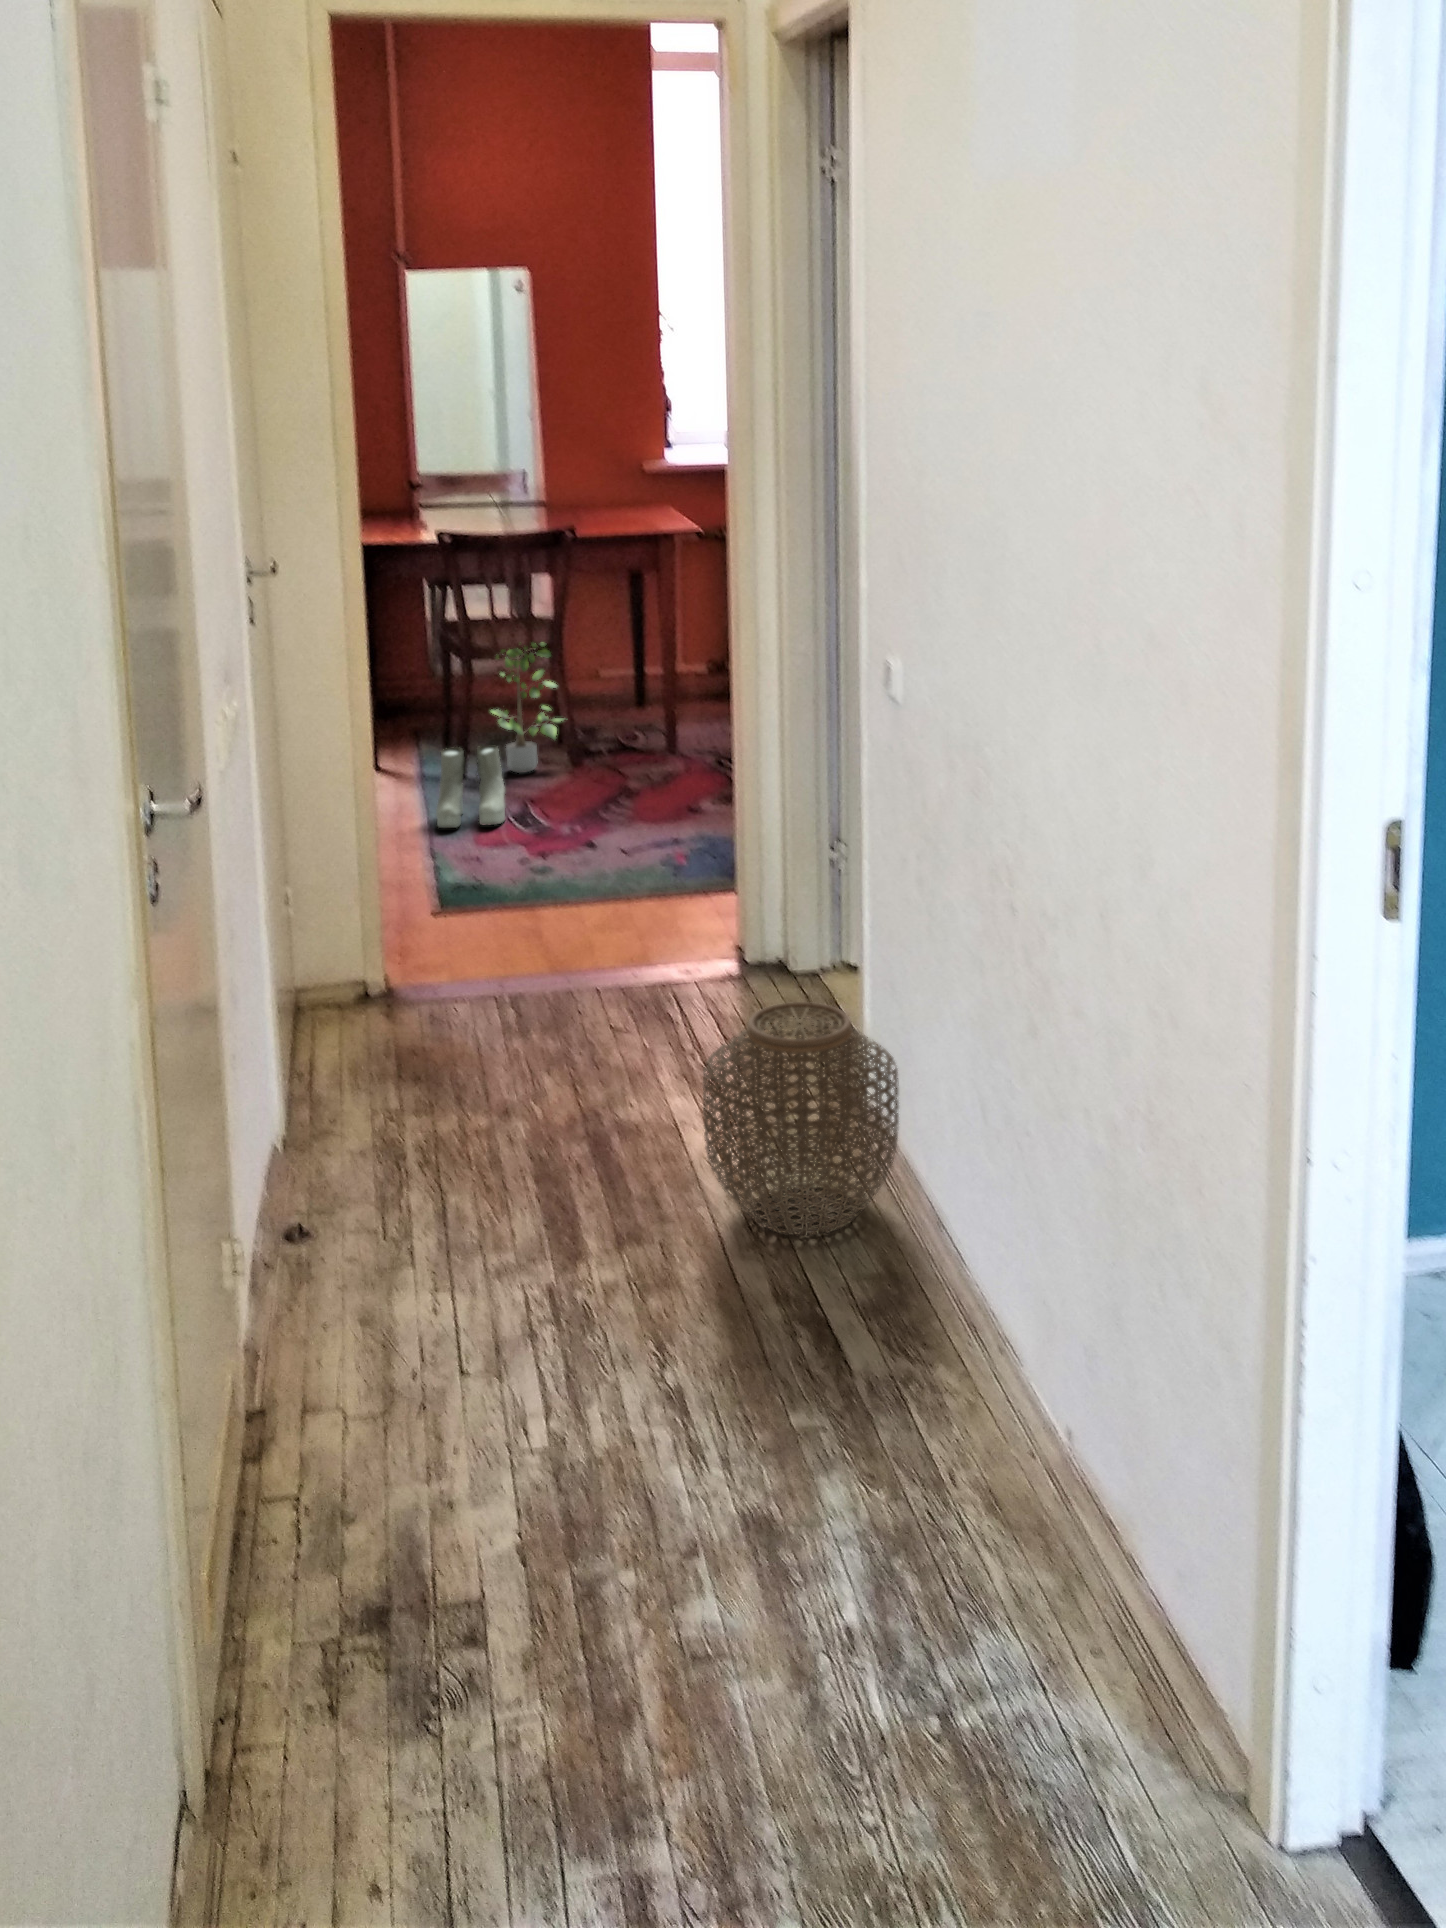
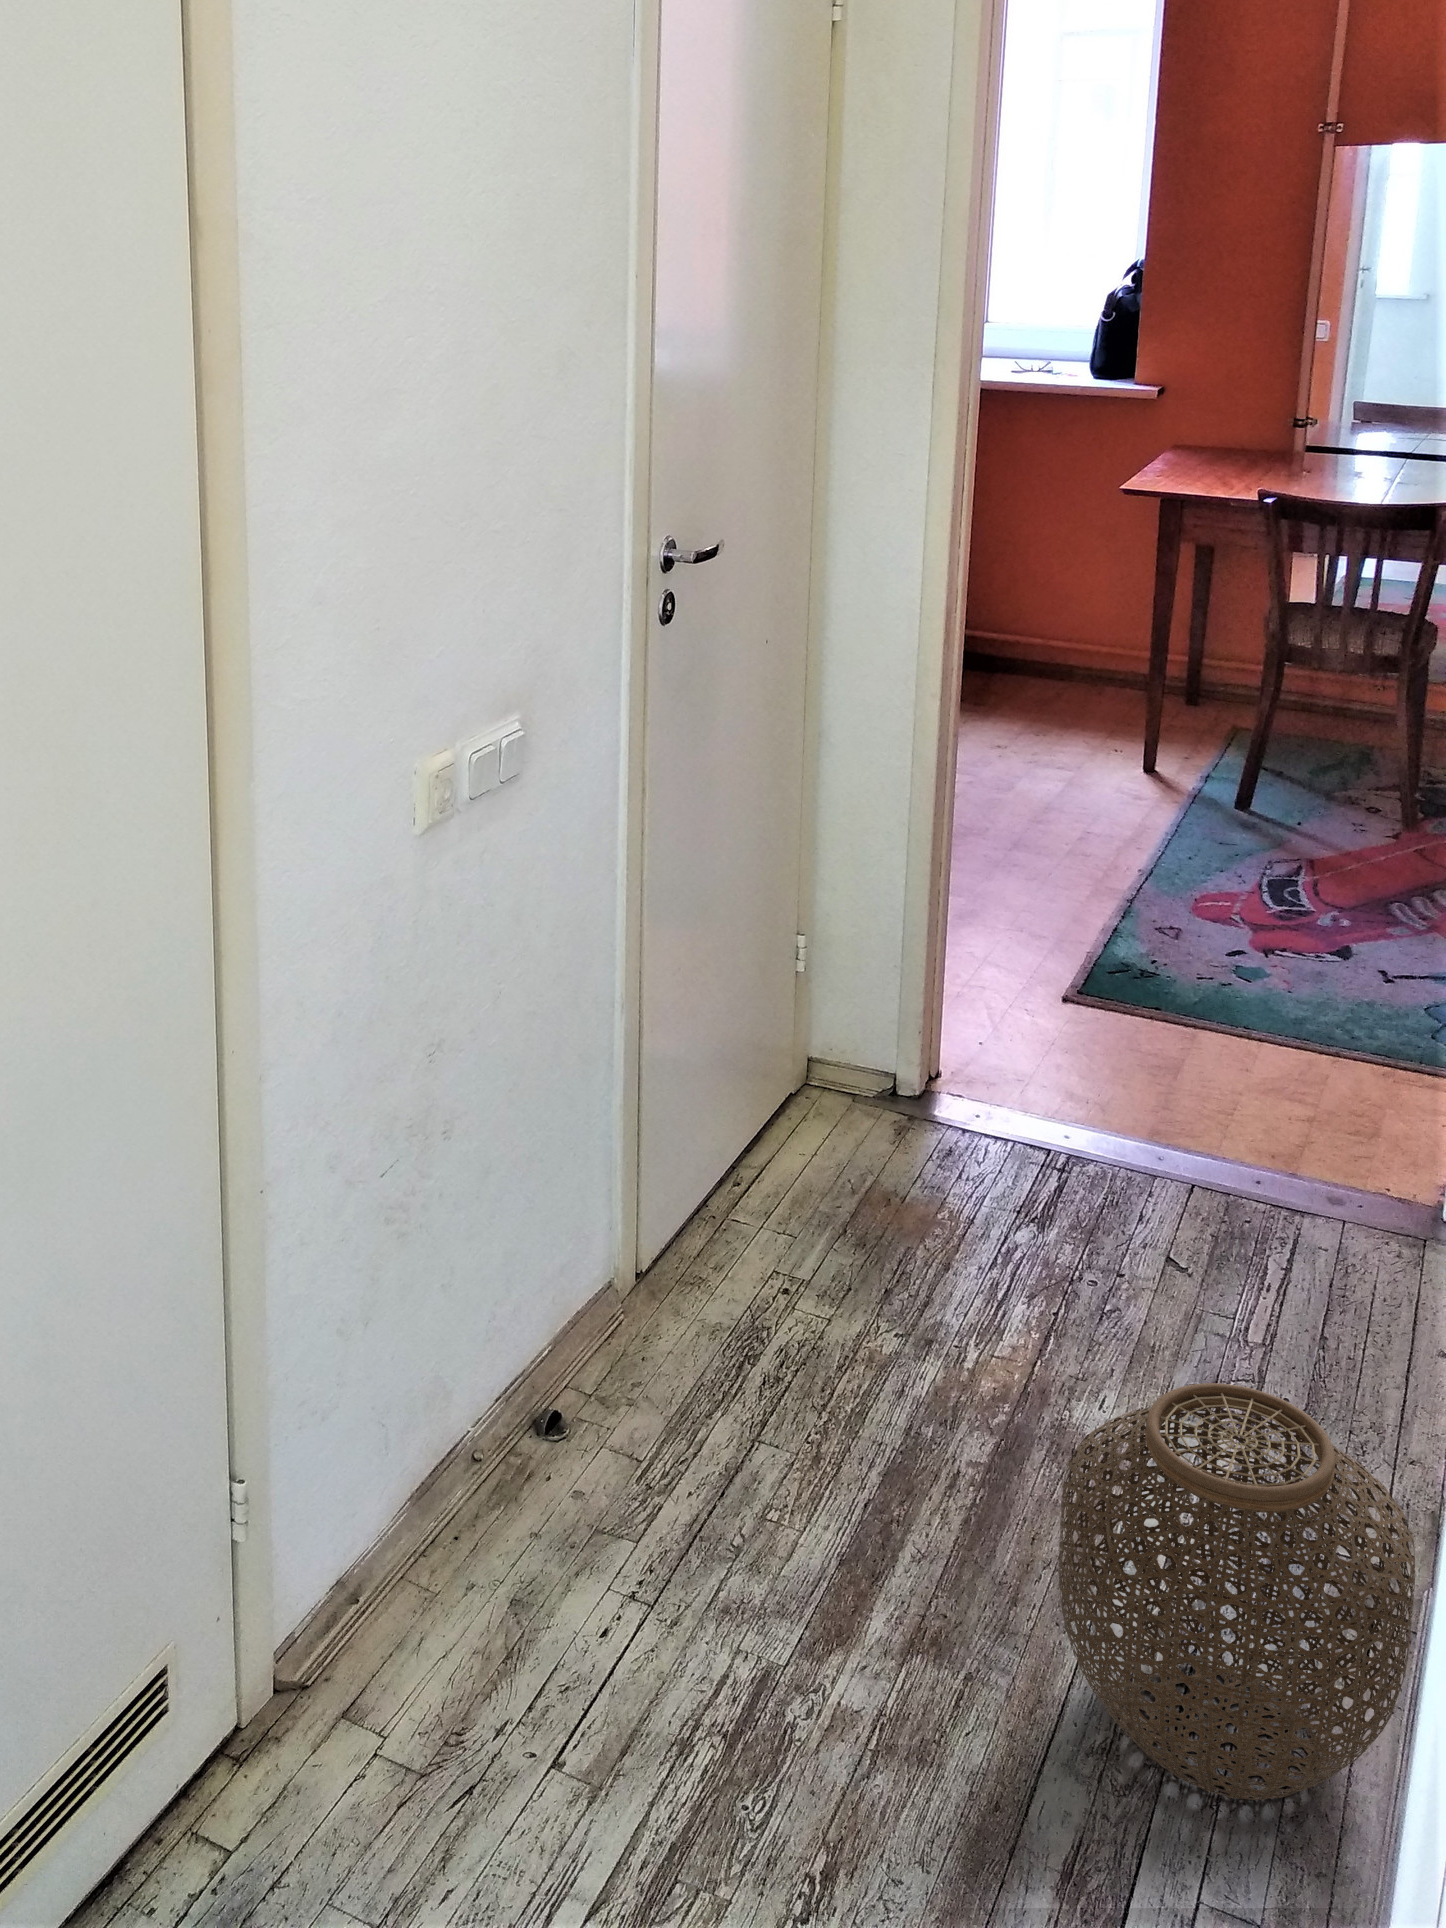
potted plant: present [491,643,563,773] -> none [1295,647,1409,819]
boots: present [436,746,505,828] -> none [1161,777,1266,889]

